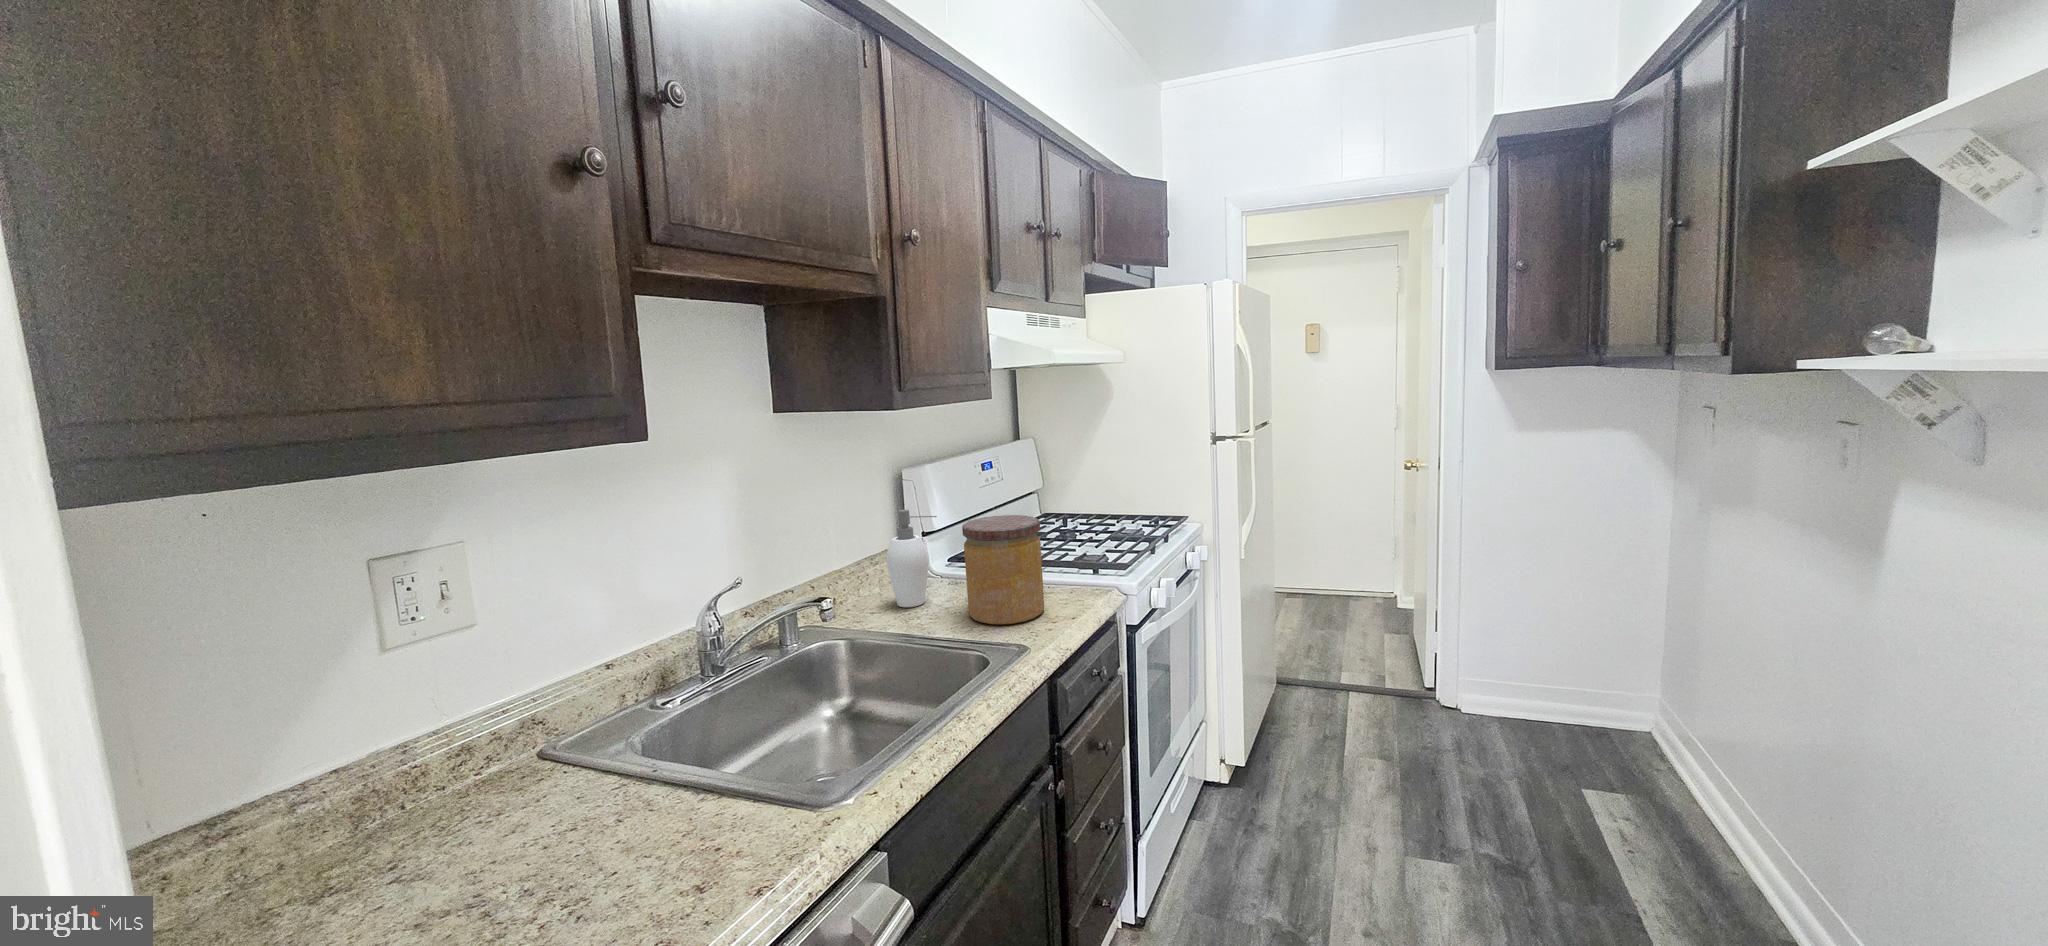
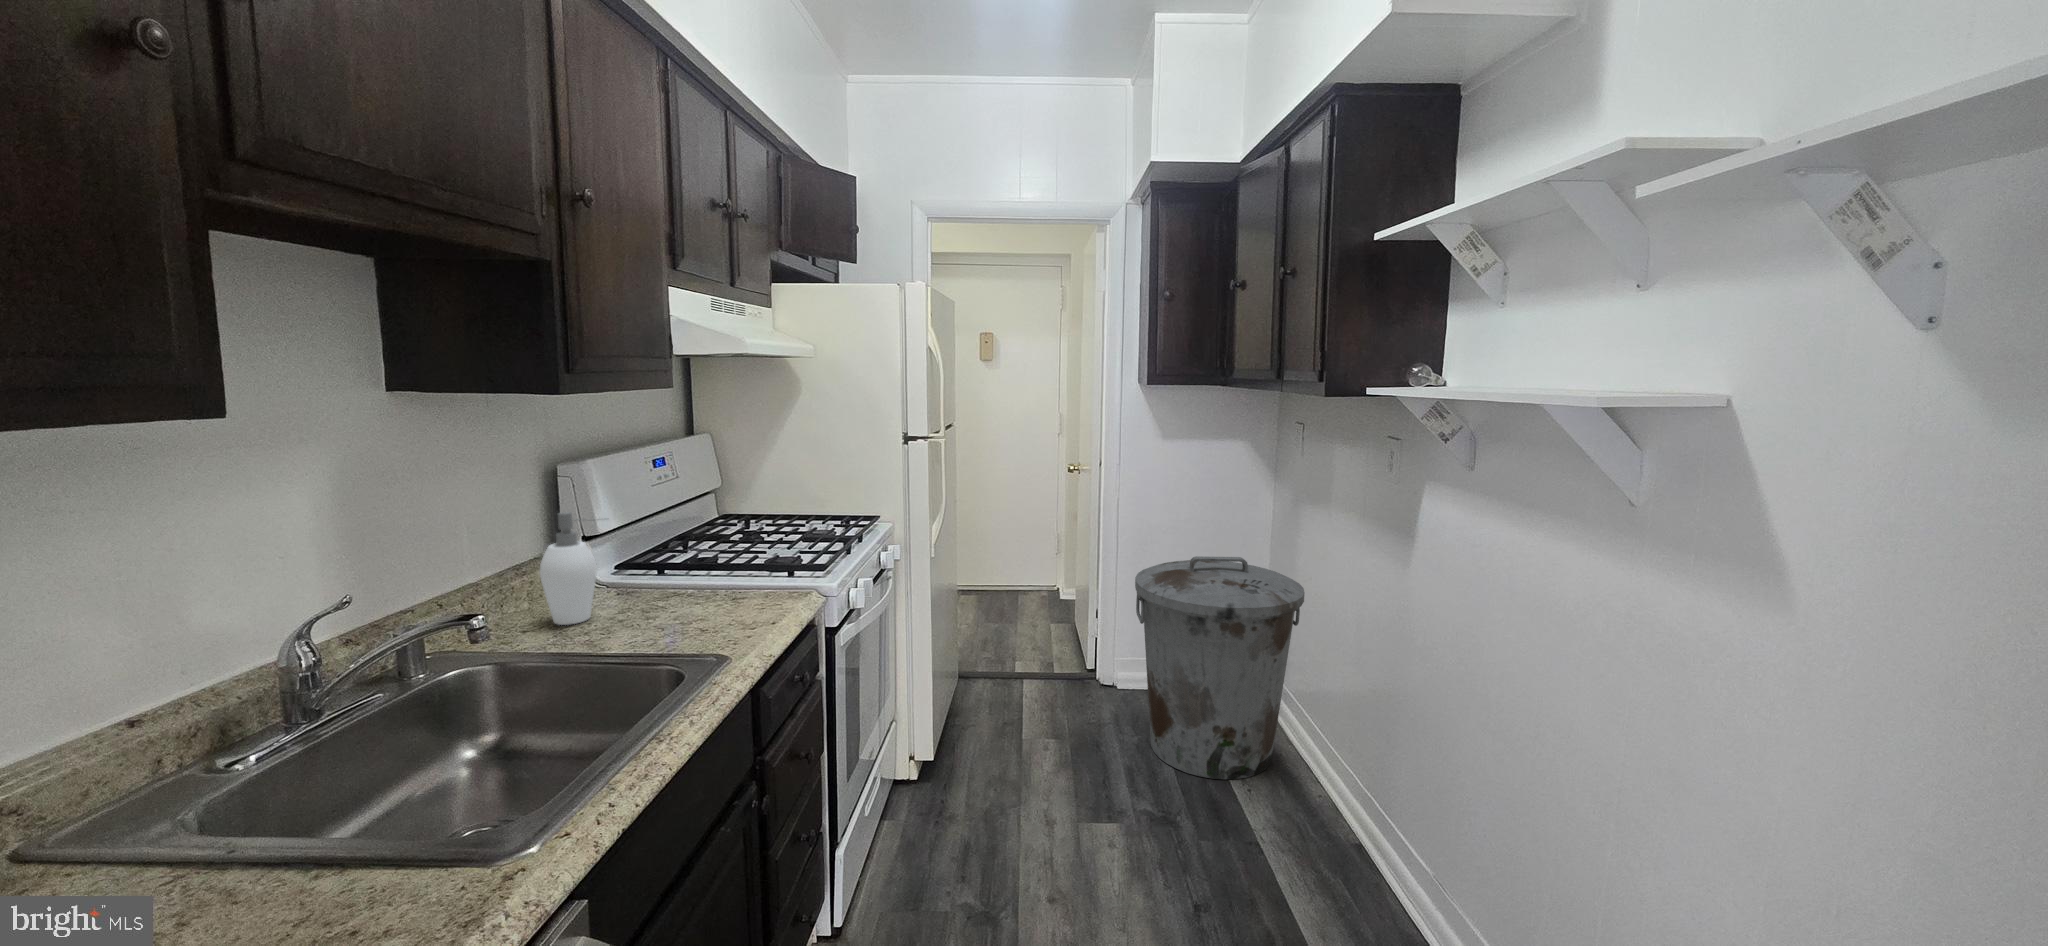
jar: present [962,515,1044,624] -> none [646,516,740,633]
trash can: none [1495,573,1780,867] -> present [1135,556,1305,779]

